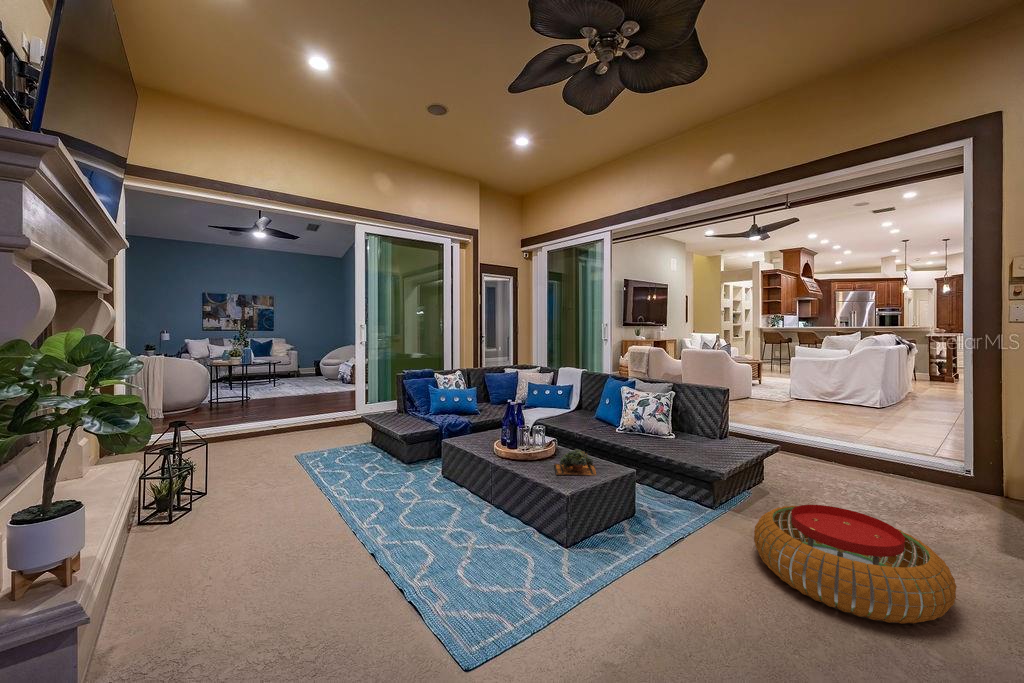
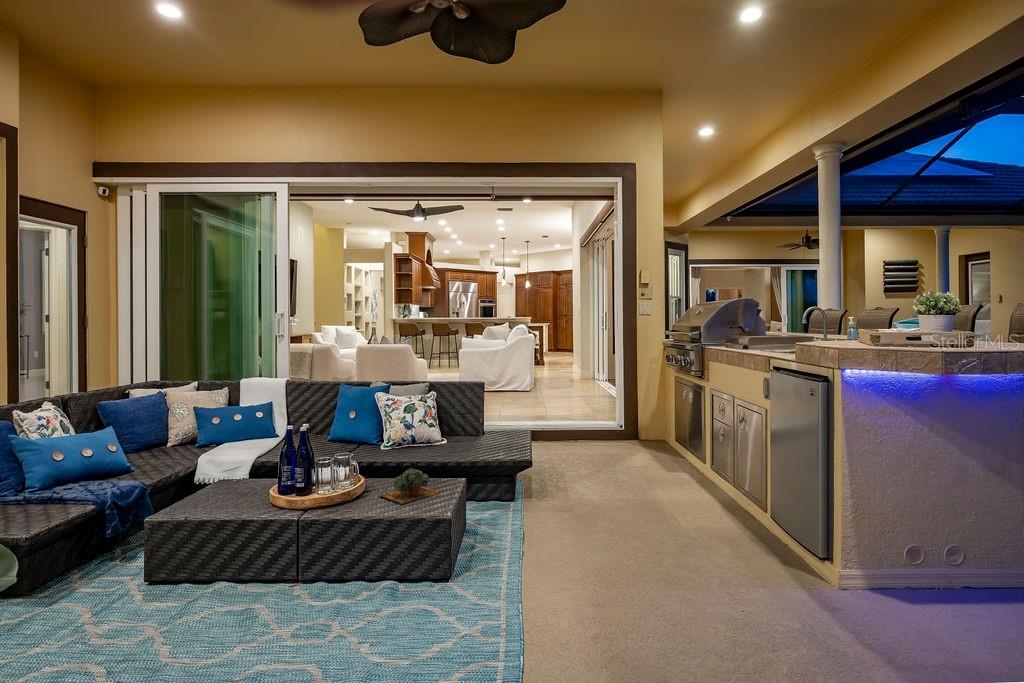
pouf: present [754,505,957,624] -> none [571,467,701,540]

